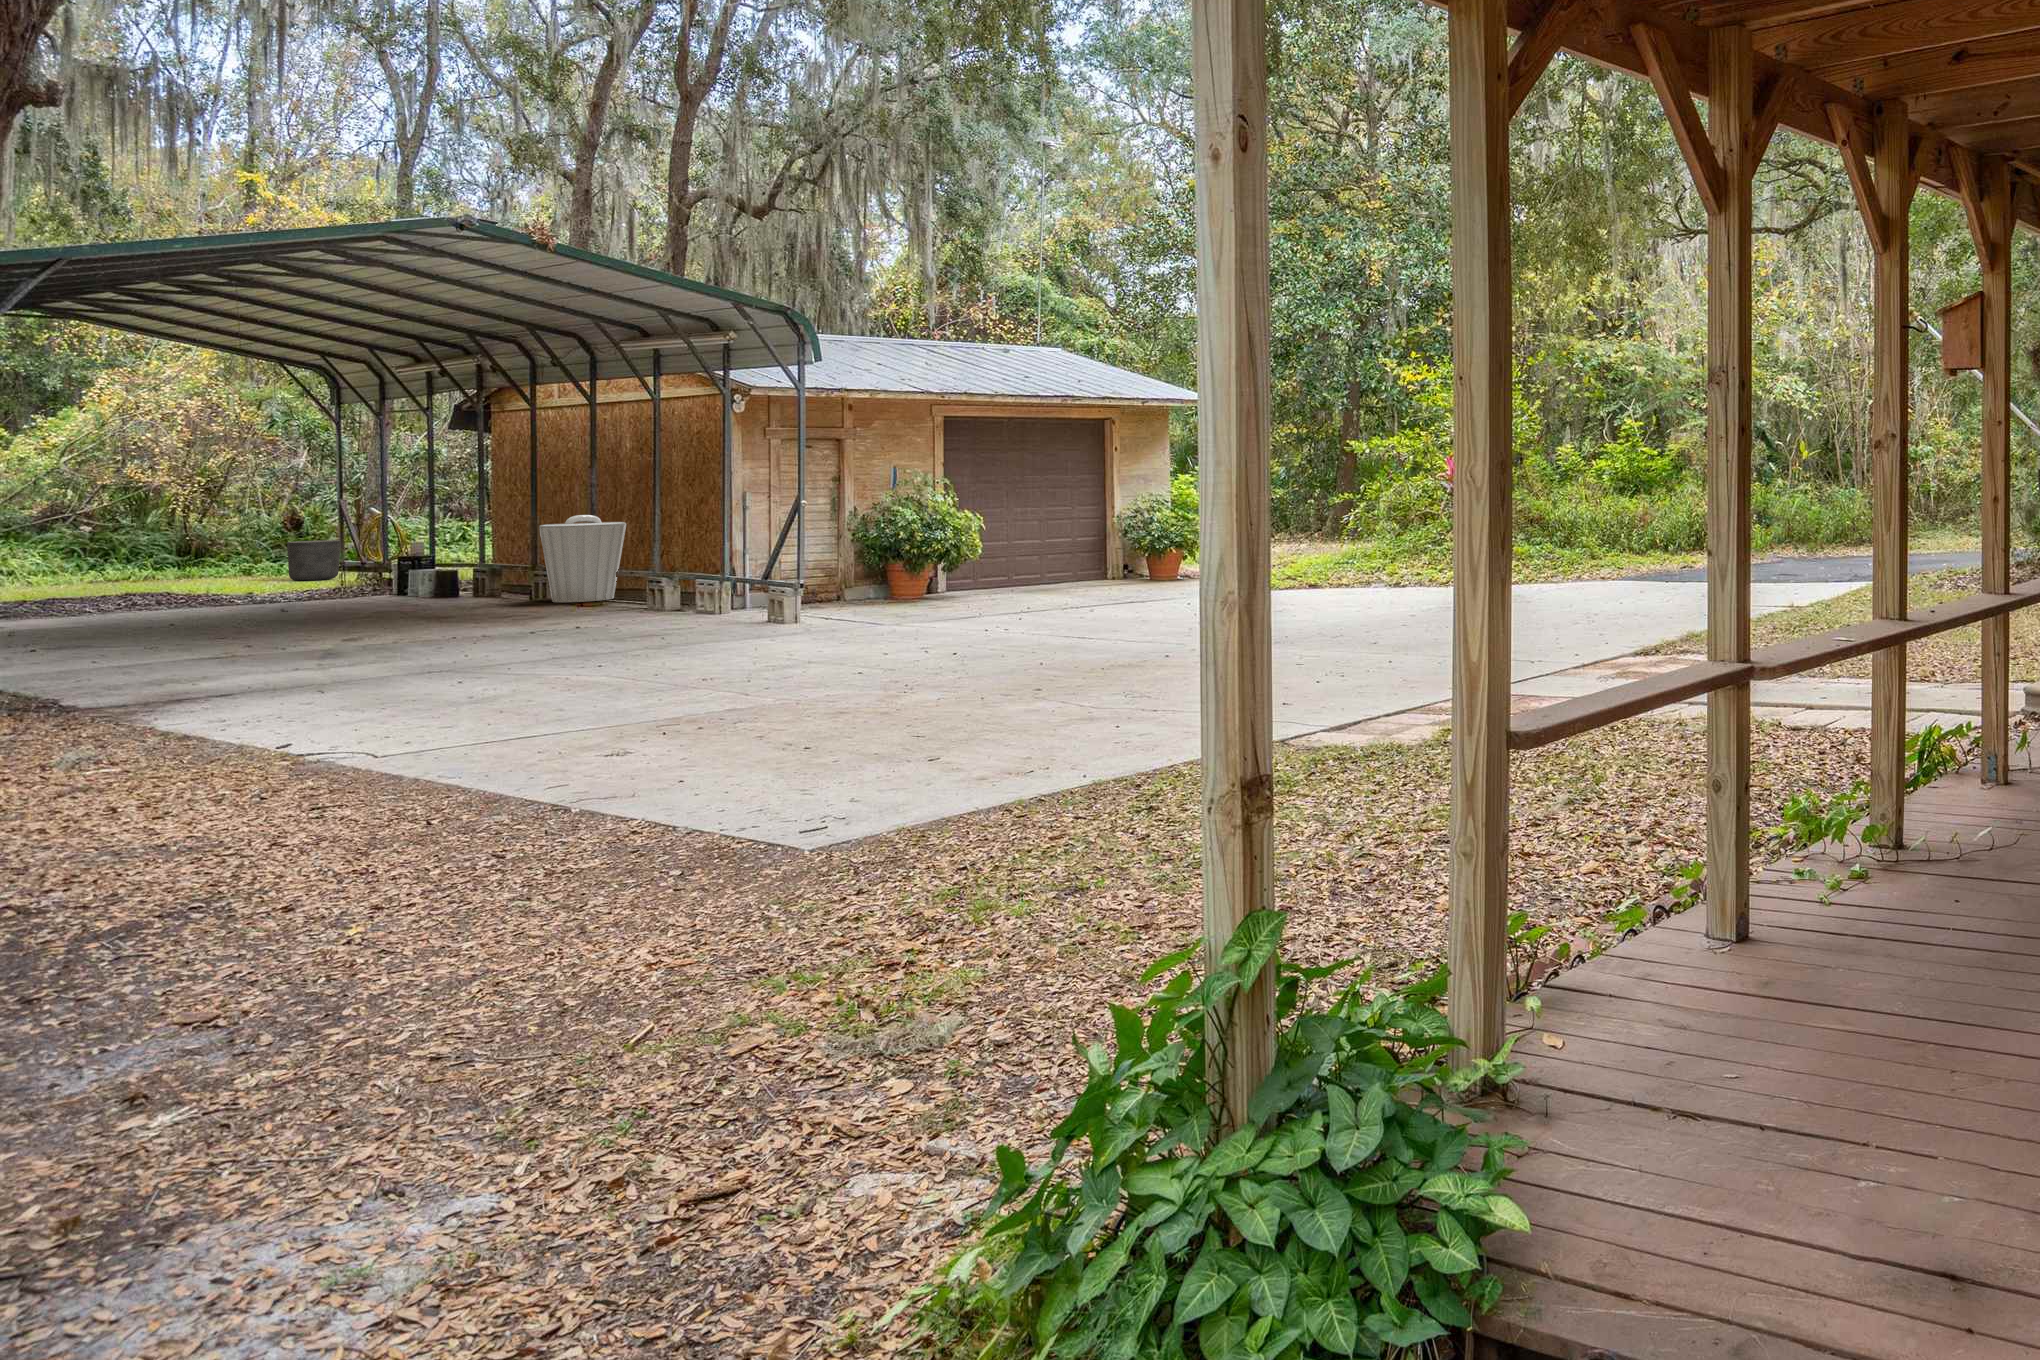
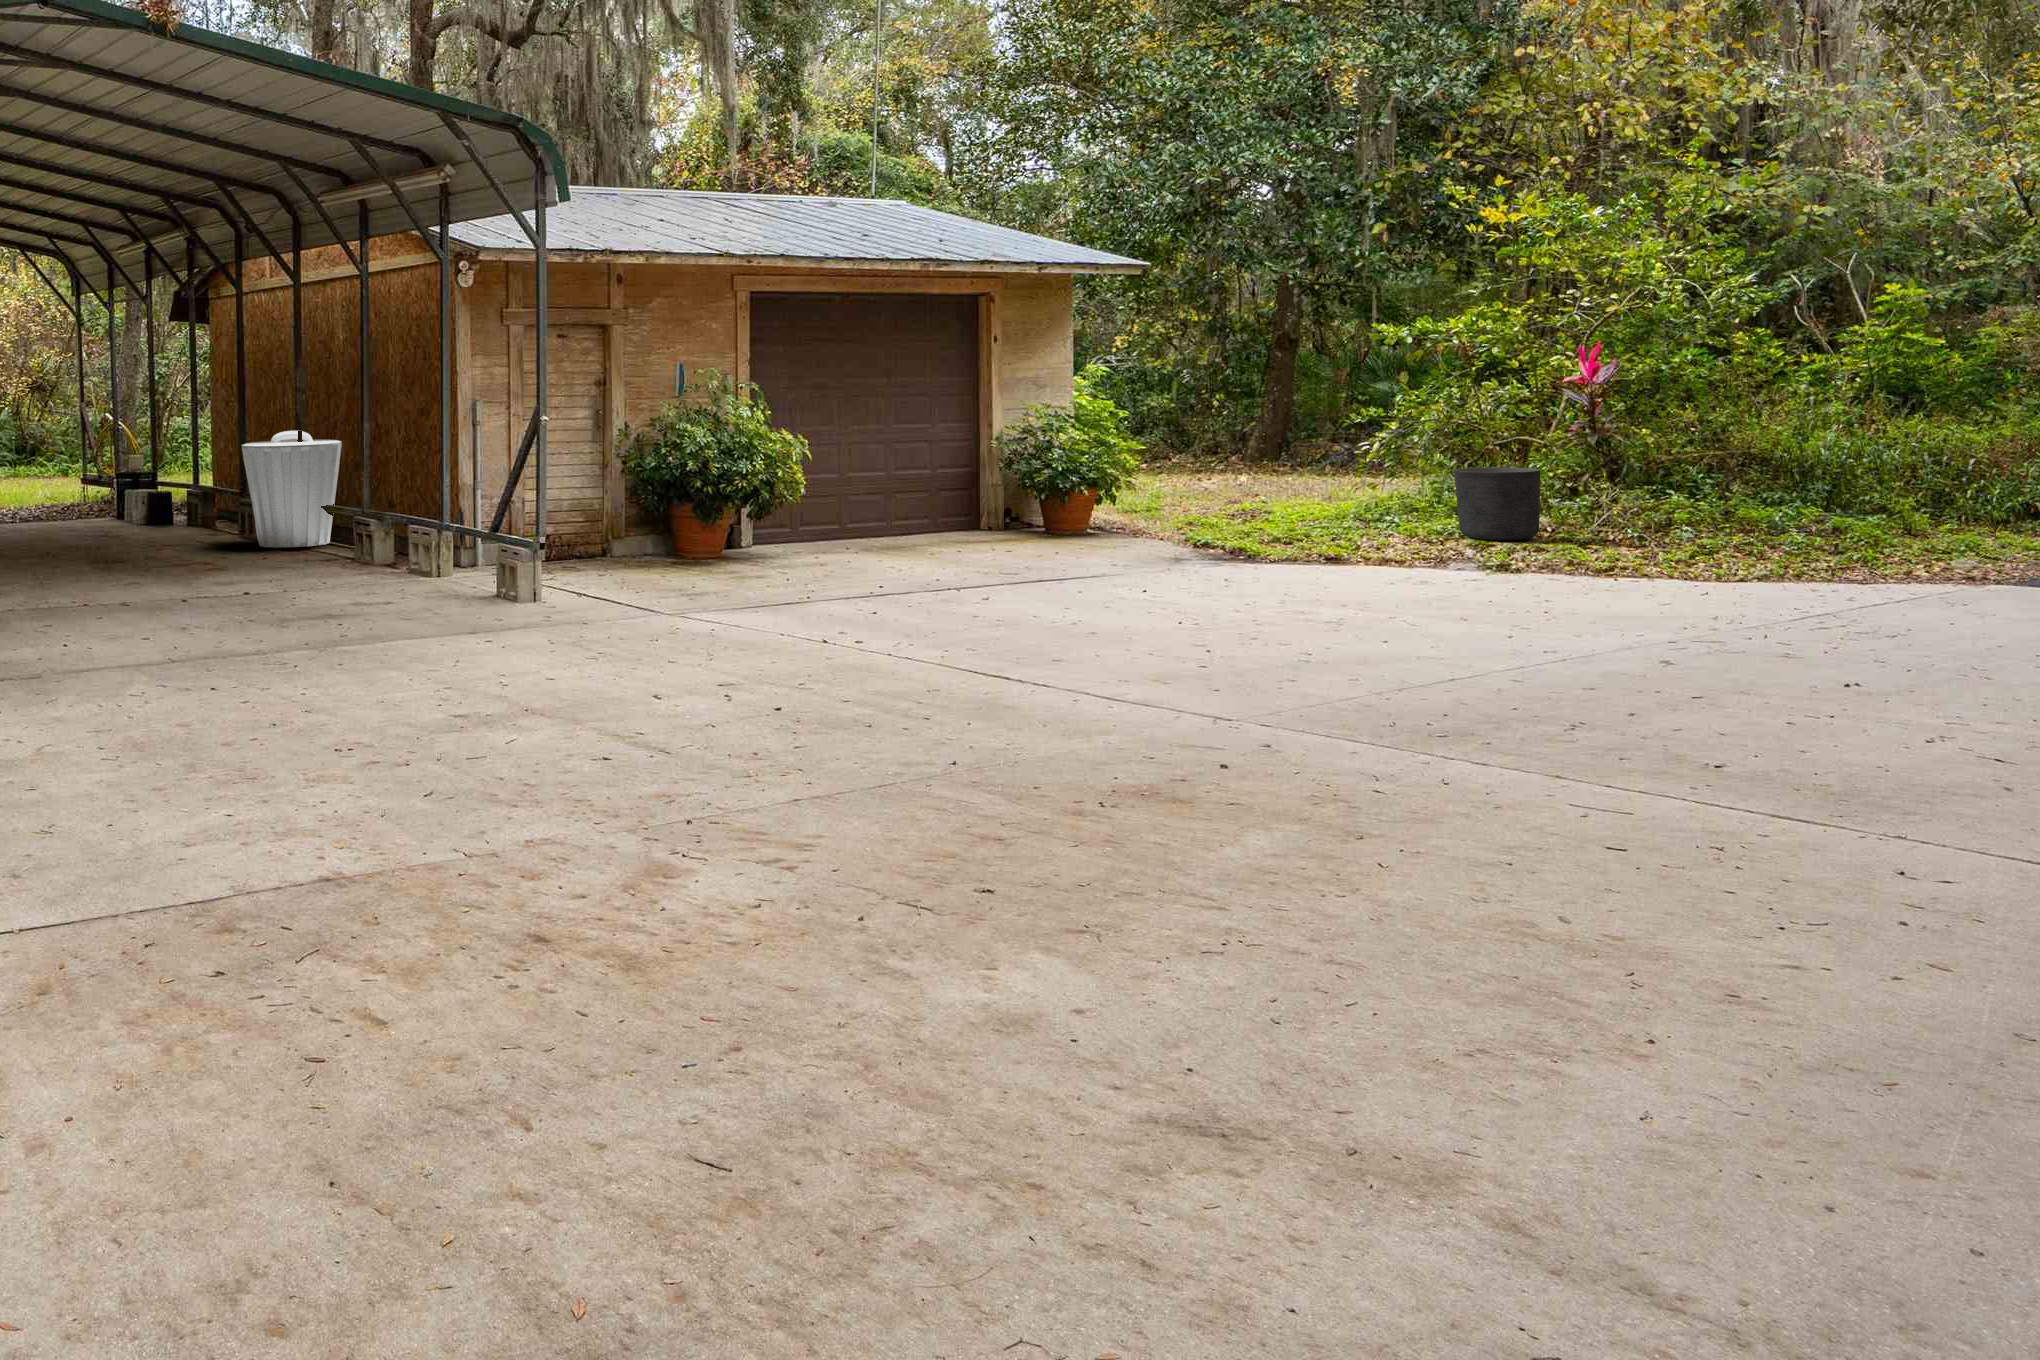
planter: present [287,540,341,581] -> present [1454,467,1540,541]

